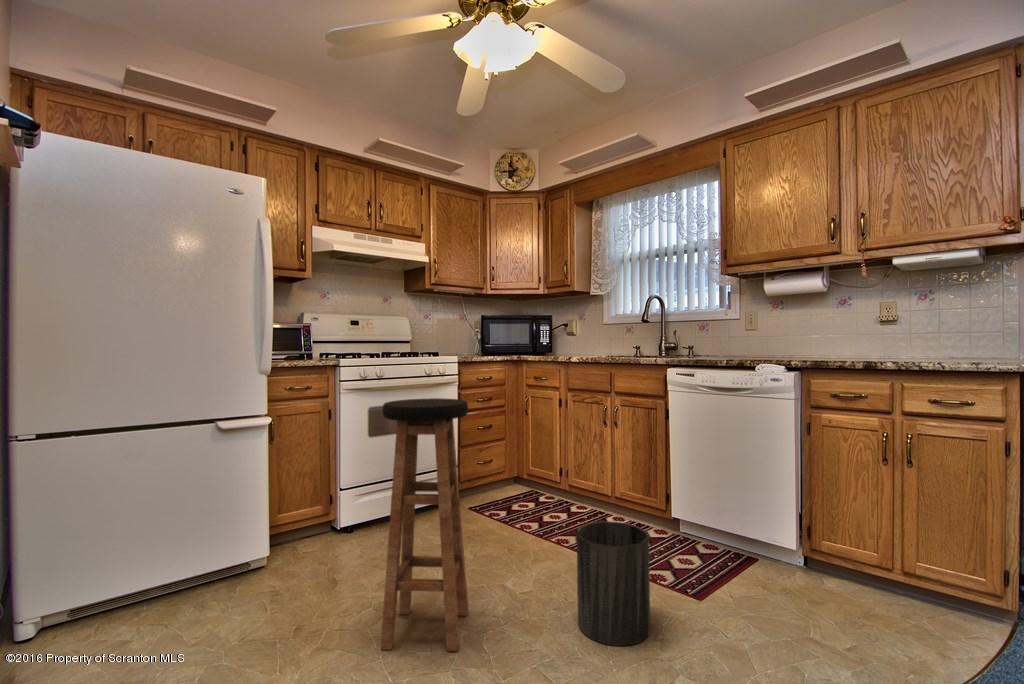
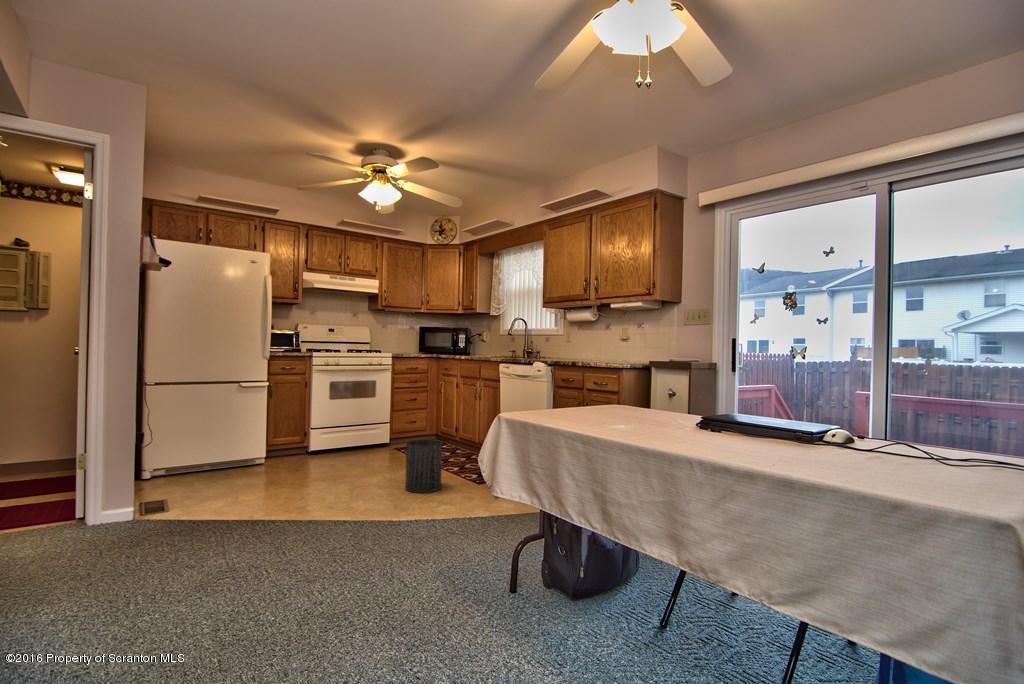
bar stool: present [381,398,469,651] -> none [307,373,357,491]

